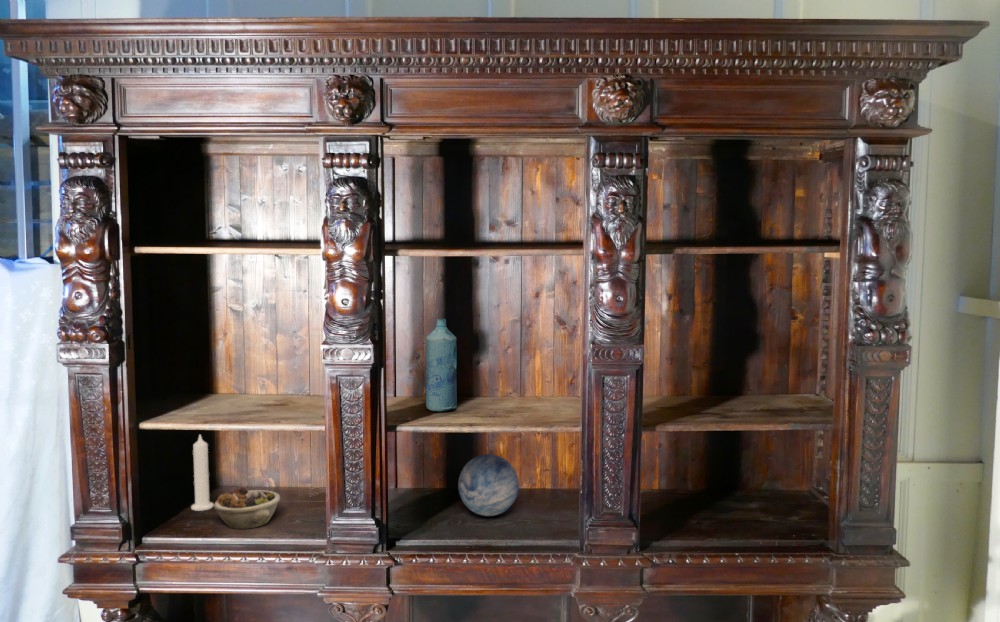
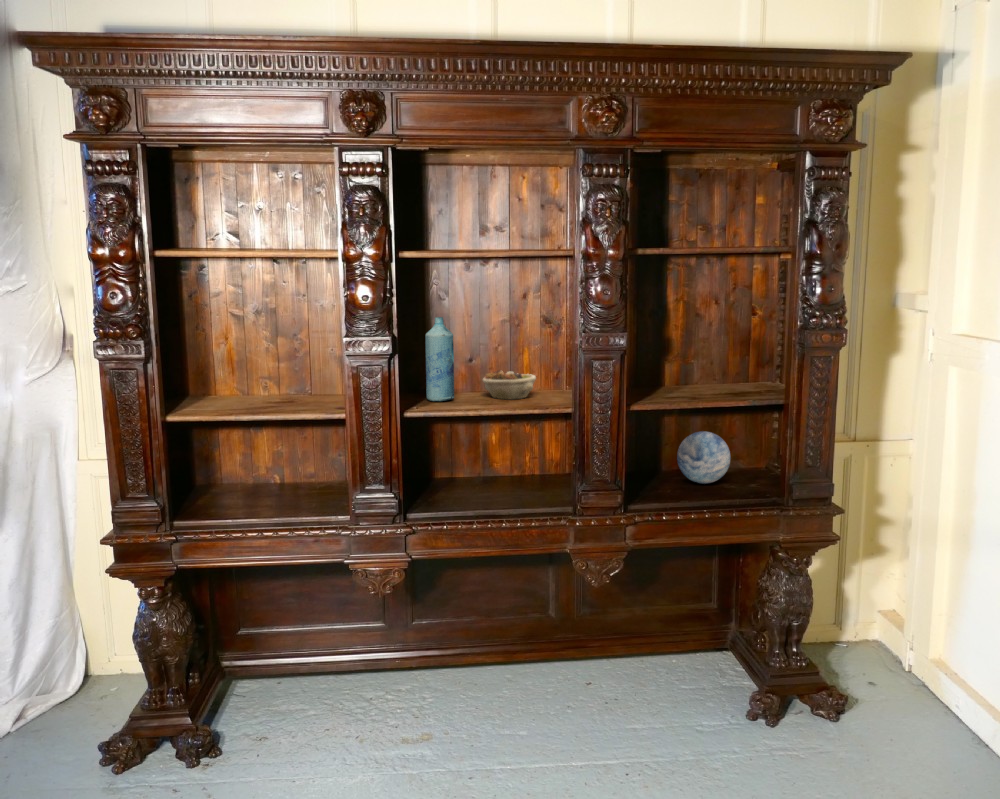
candle: present [191,435,214,511] -> none [208,430,228,500]
decorative orb: present [458,454,519,516] -> present [677,432,731,483]
succulent planter: present [214,488,280,529] -> present [483,370,536,399]

